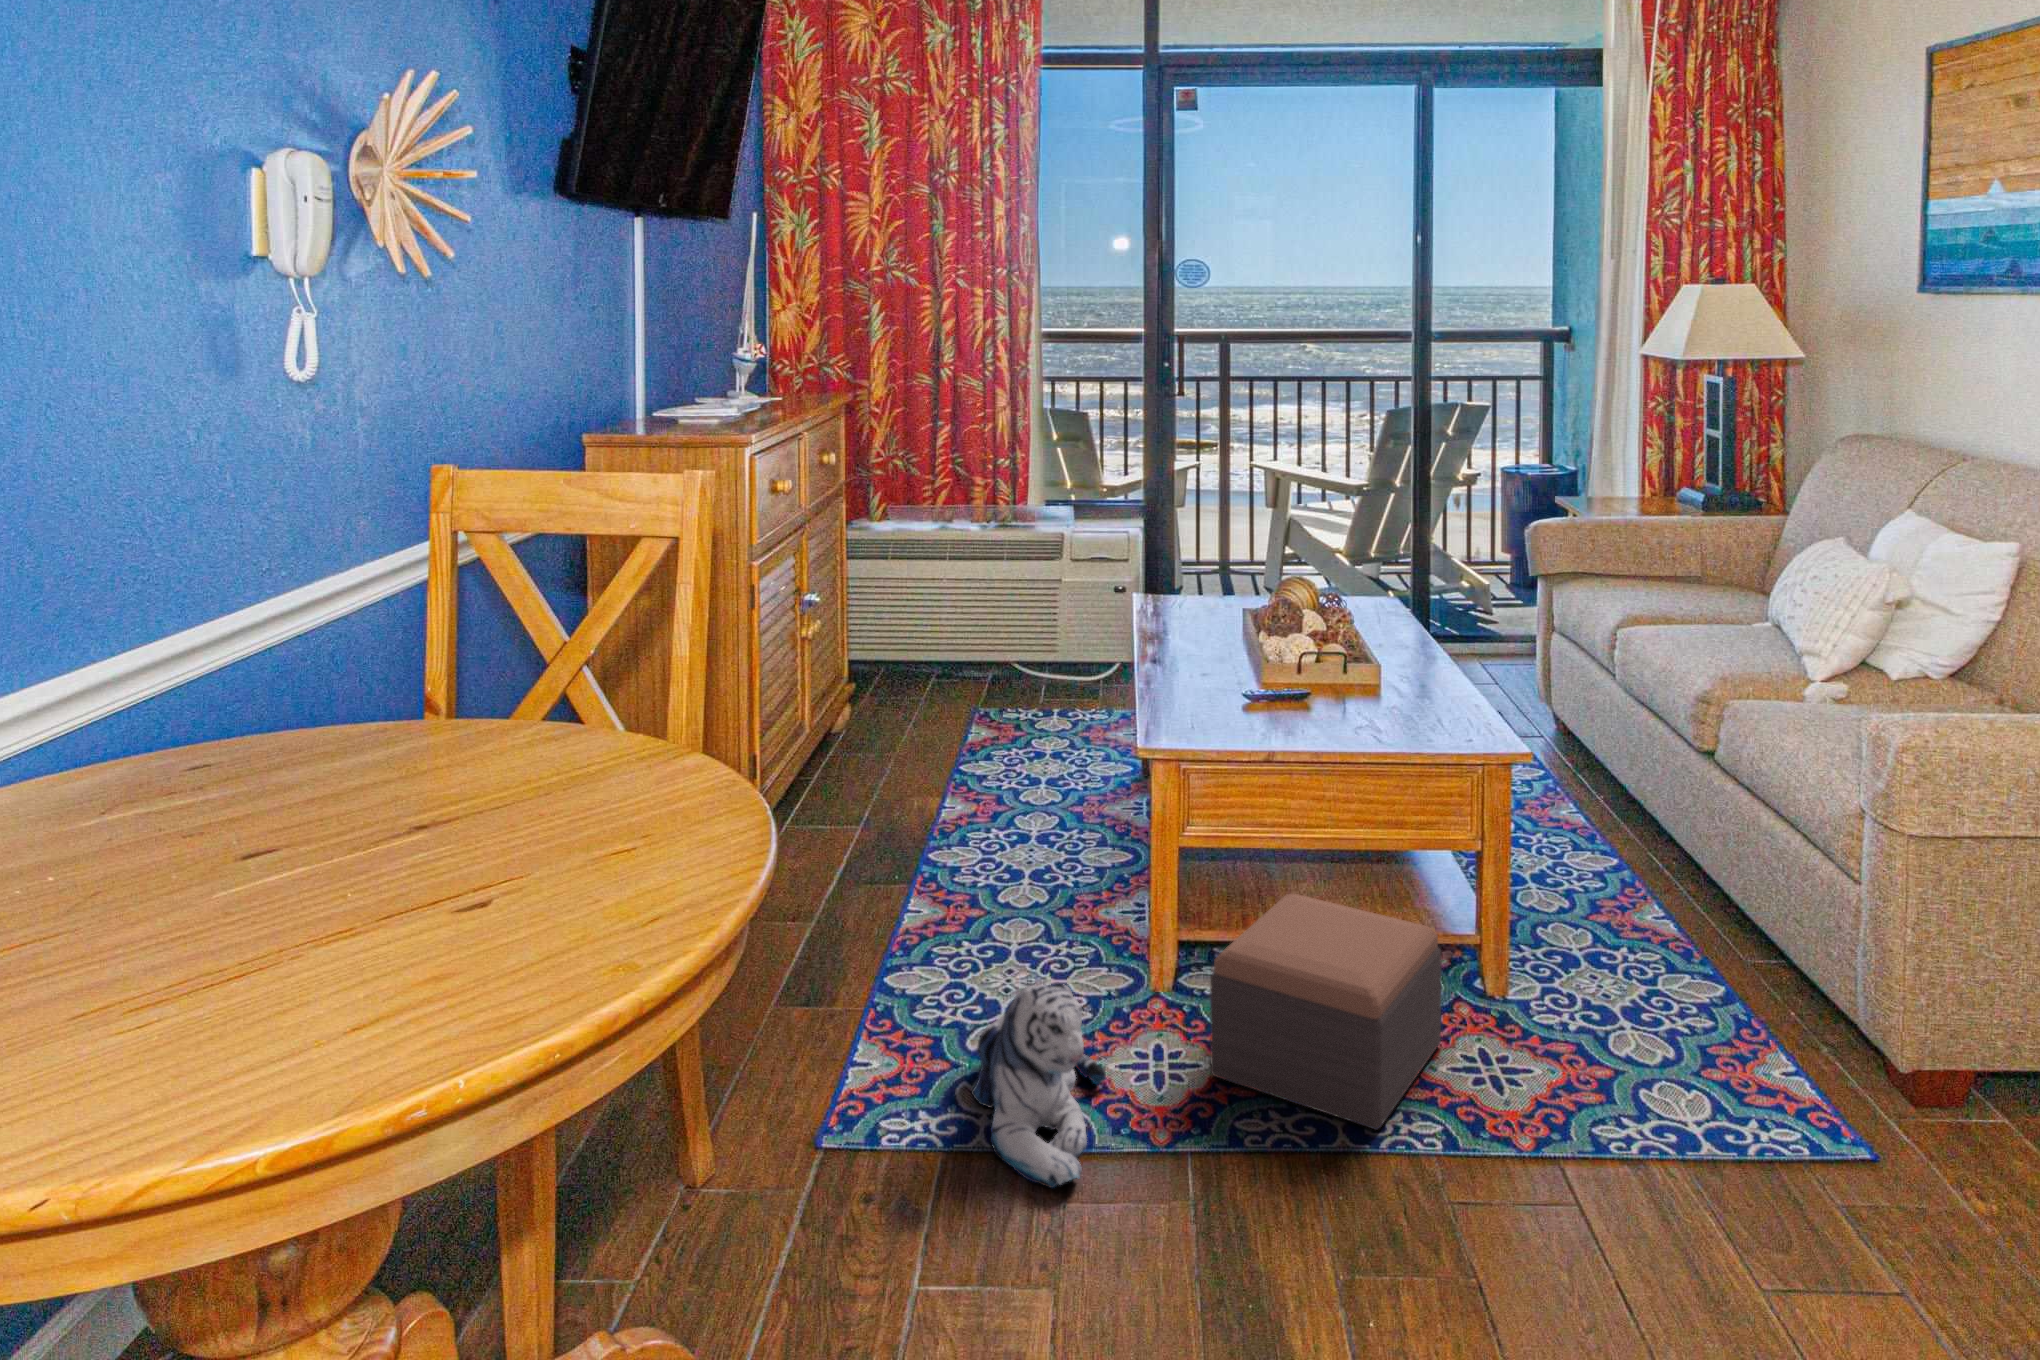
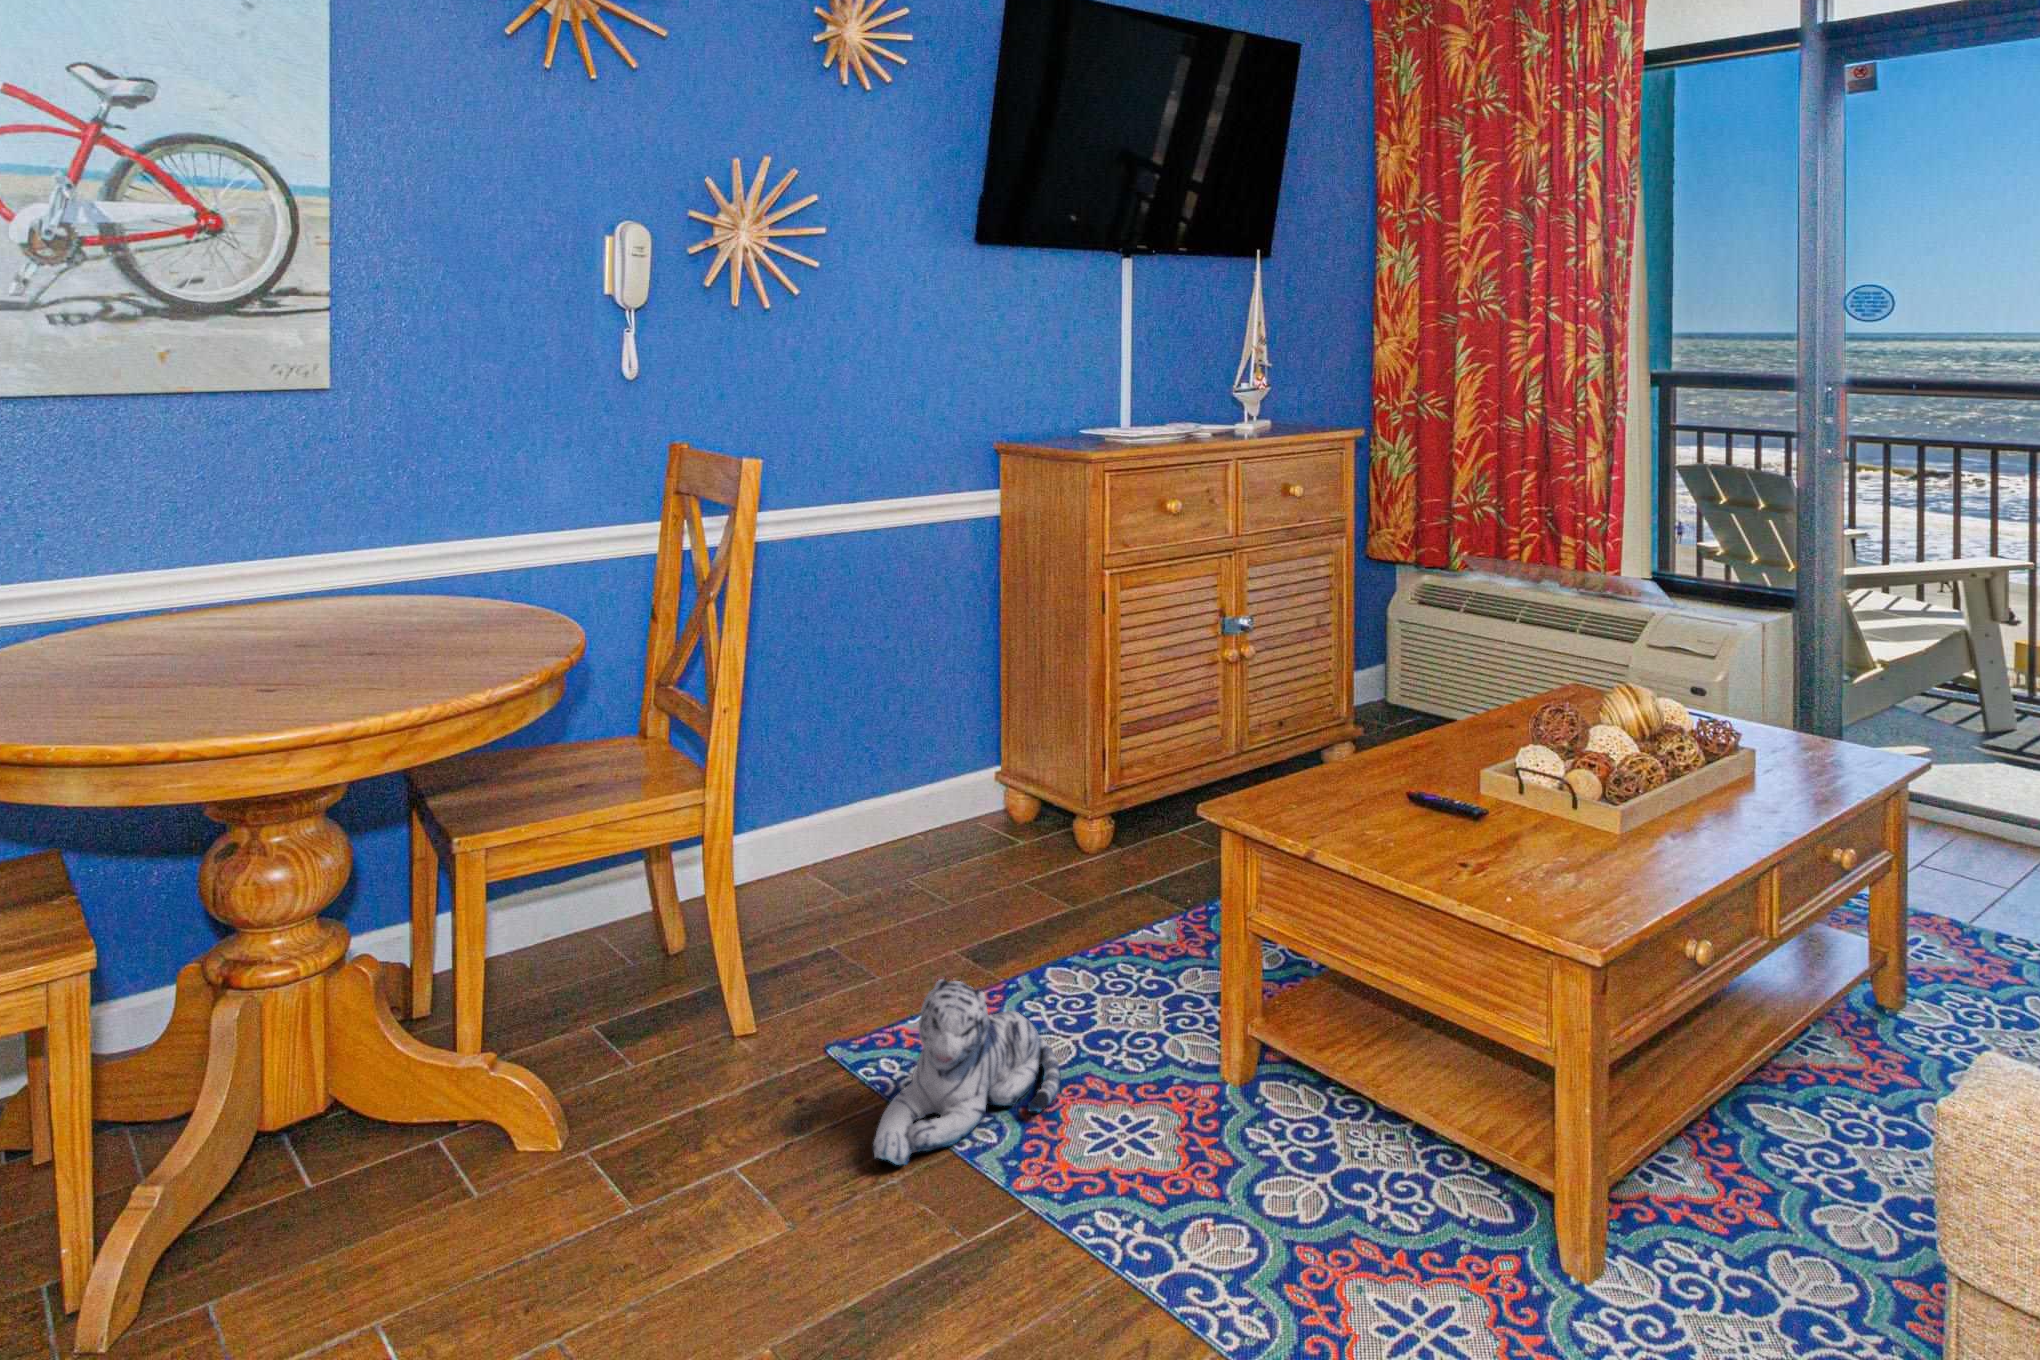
footstool: present [1210,894,1441,1130] -> none [1124,1018,1380,1293]

